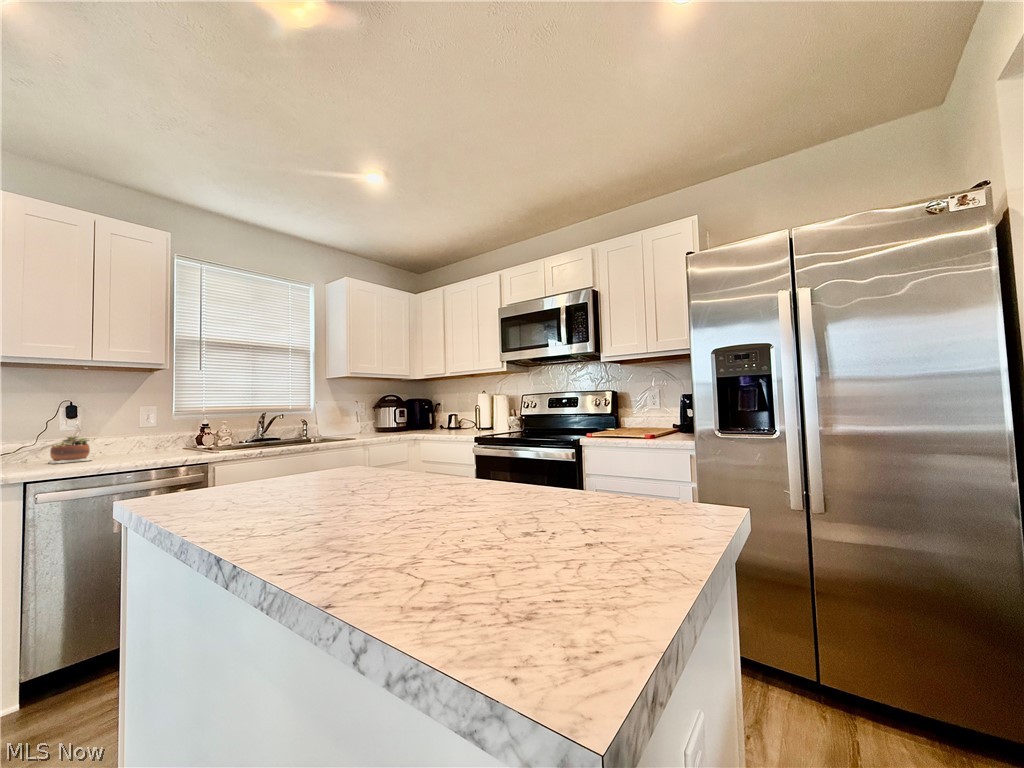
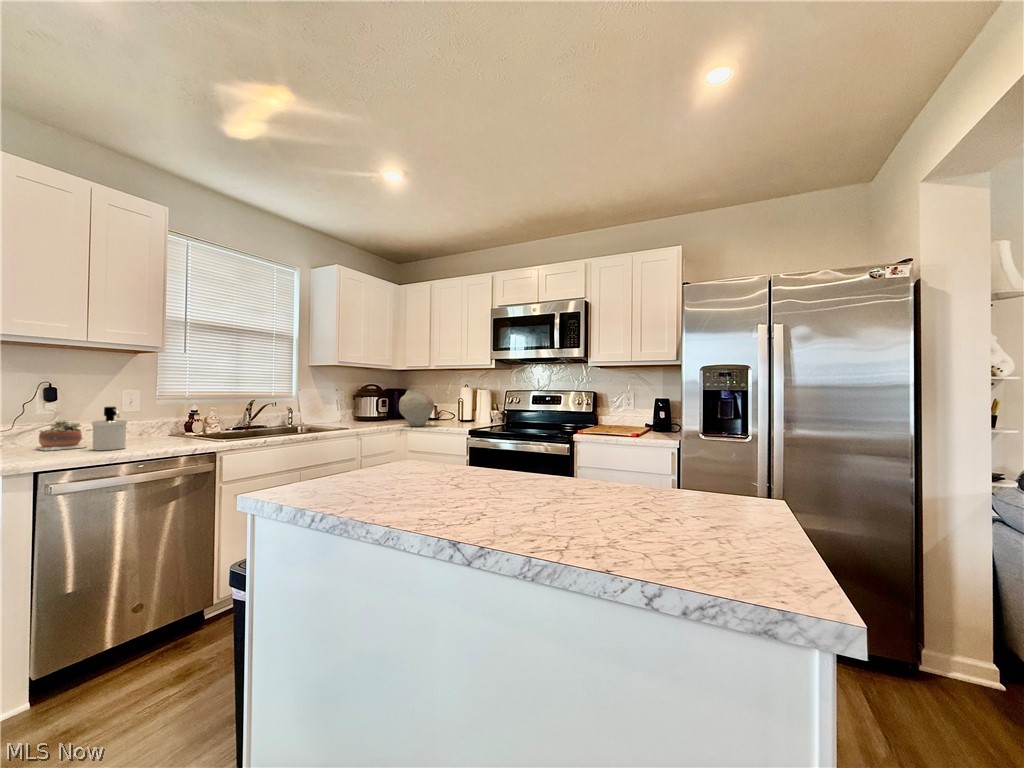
vase: none [410,396,446,435] -> present [399,389,434,426]
soap dispenser: none [91,421,124,463] -> present [92,407,127,450]

